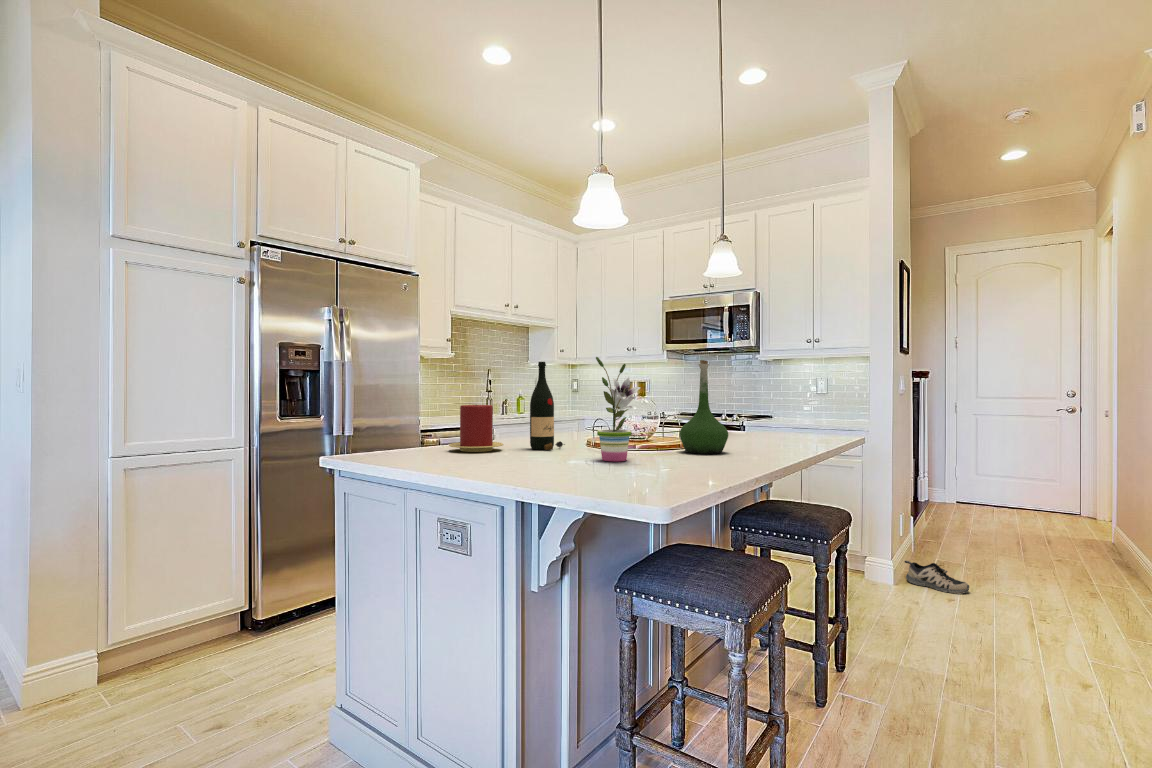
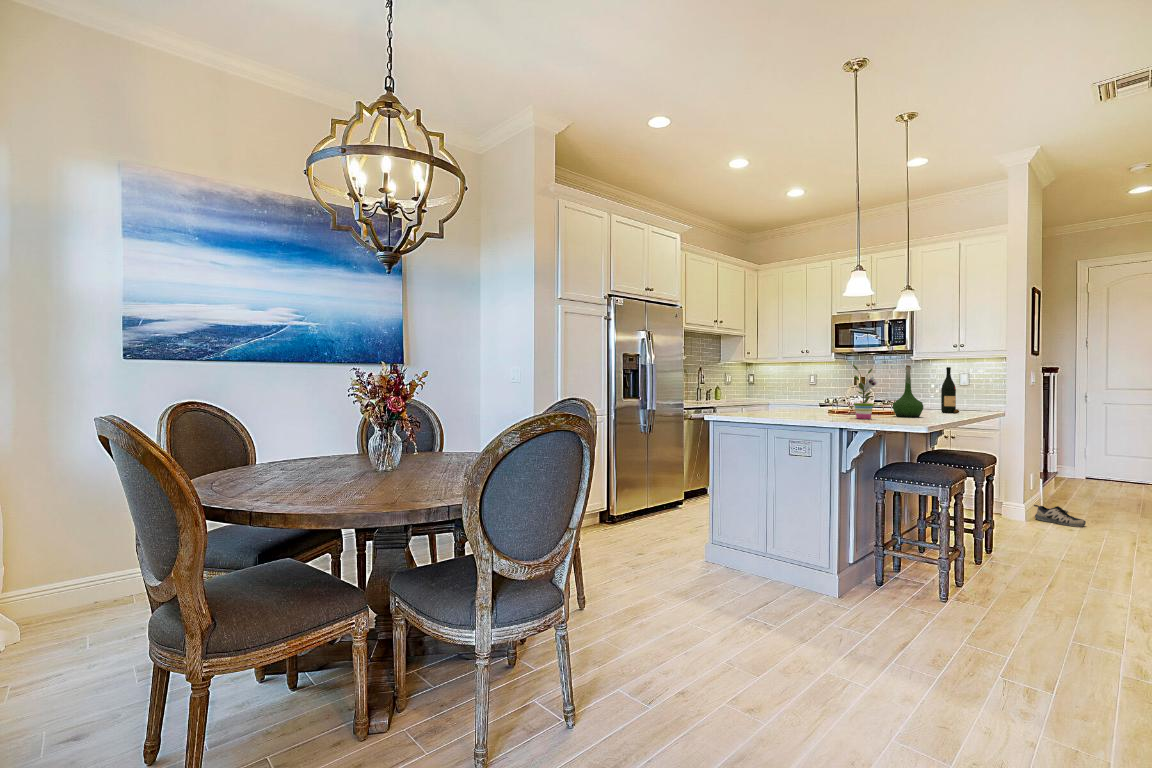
wine bottle: present [530,362,565,450] -> present [941,367,959,413]
candle: present [449,405,503,452] -> none [756,390,787,415]

